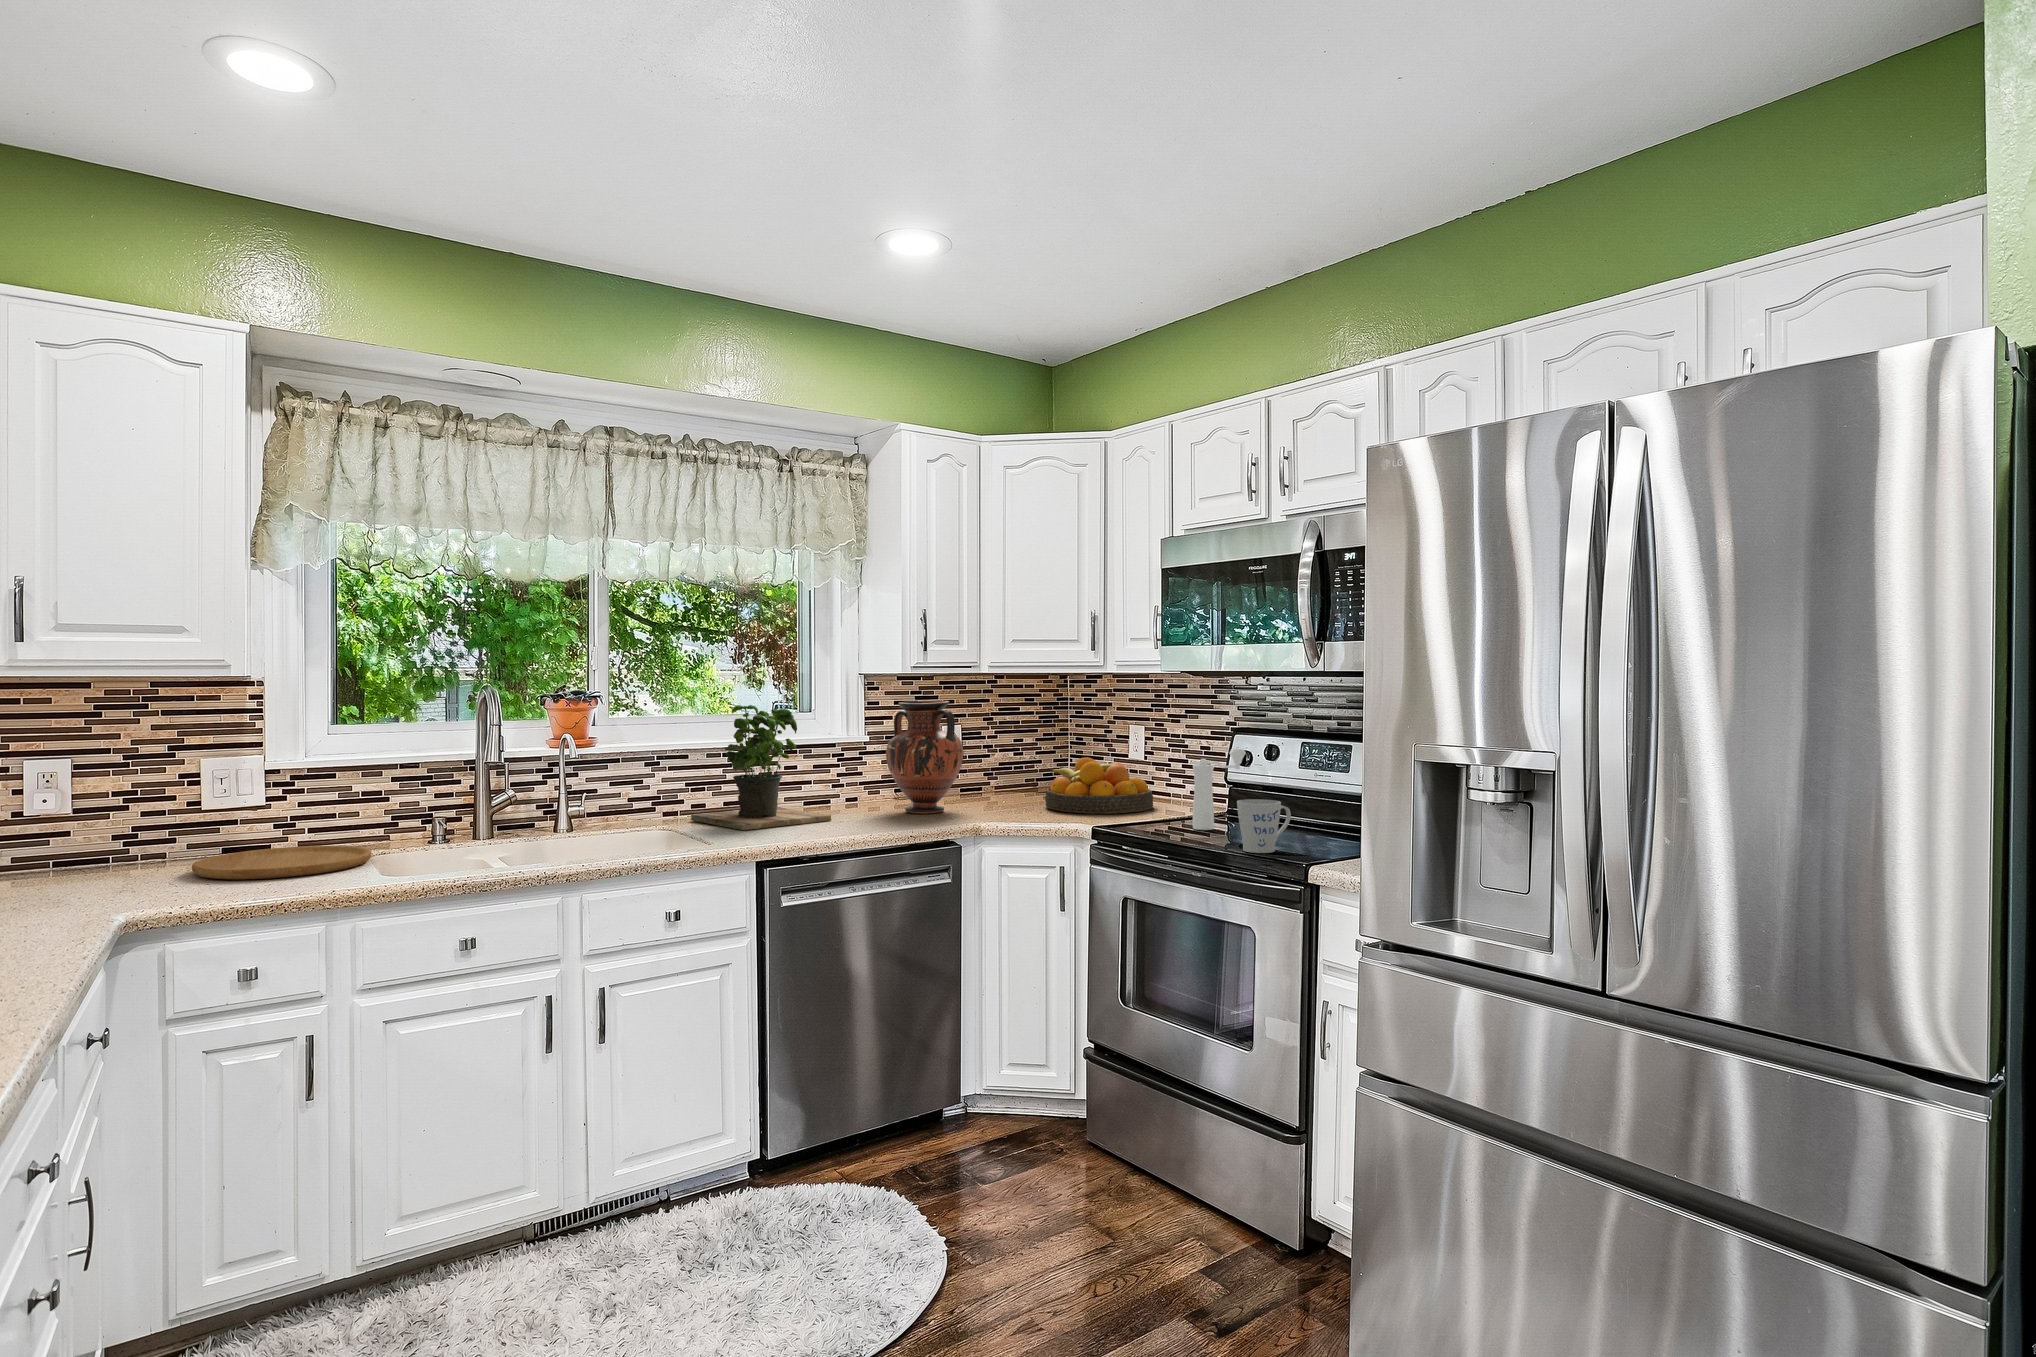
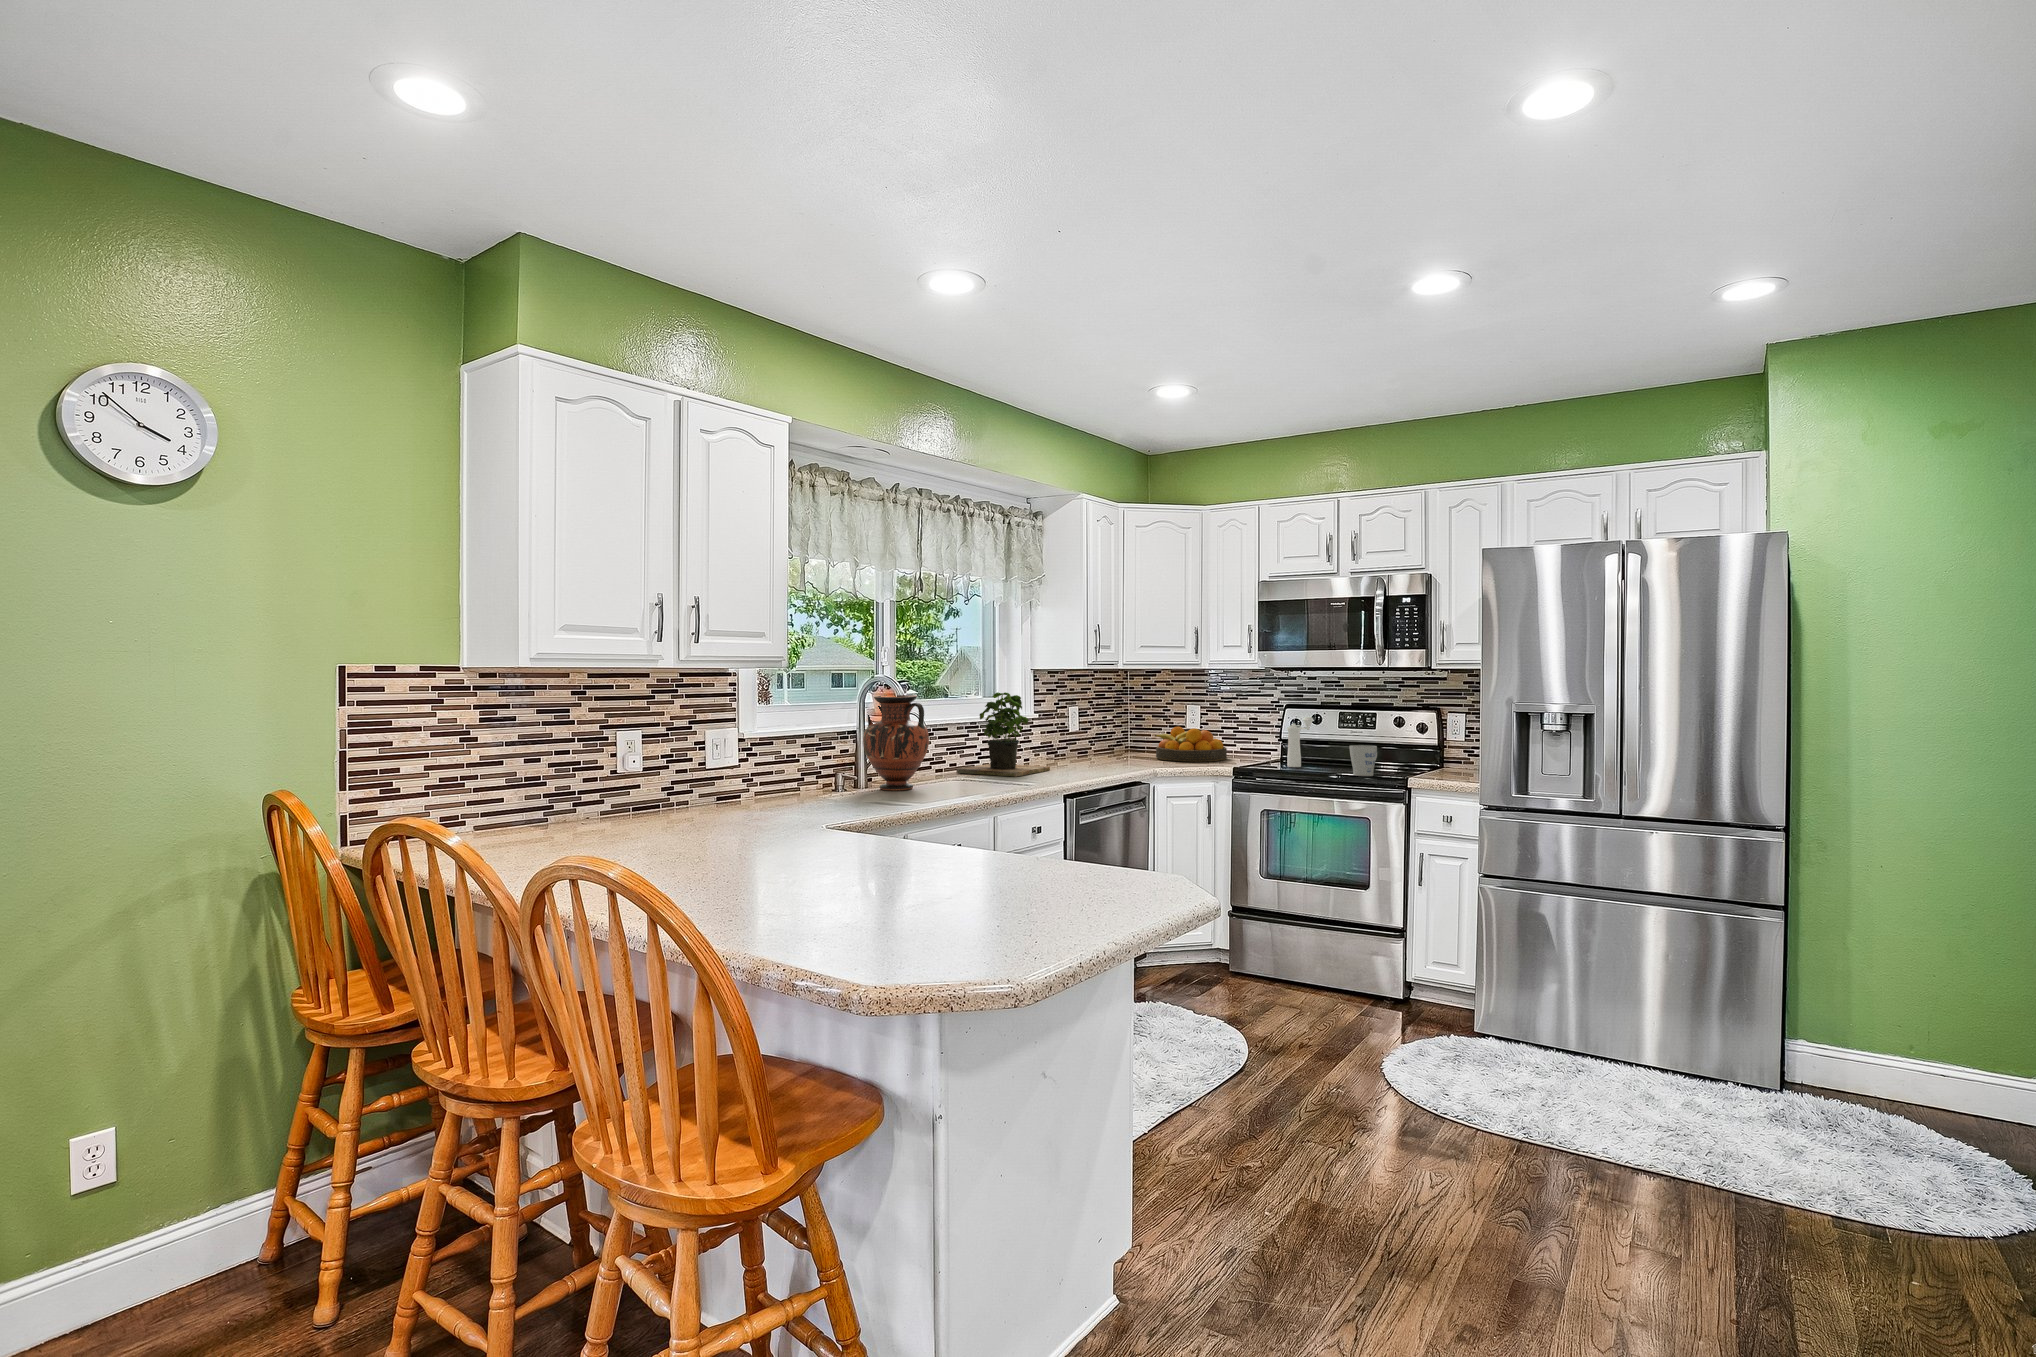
vase: present [886,701,963,814] -> present [863,695,929,791]
cutting board: present [192,846,371,879] -> none [730,792,841,813]

